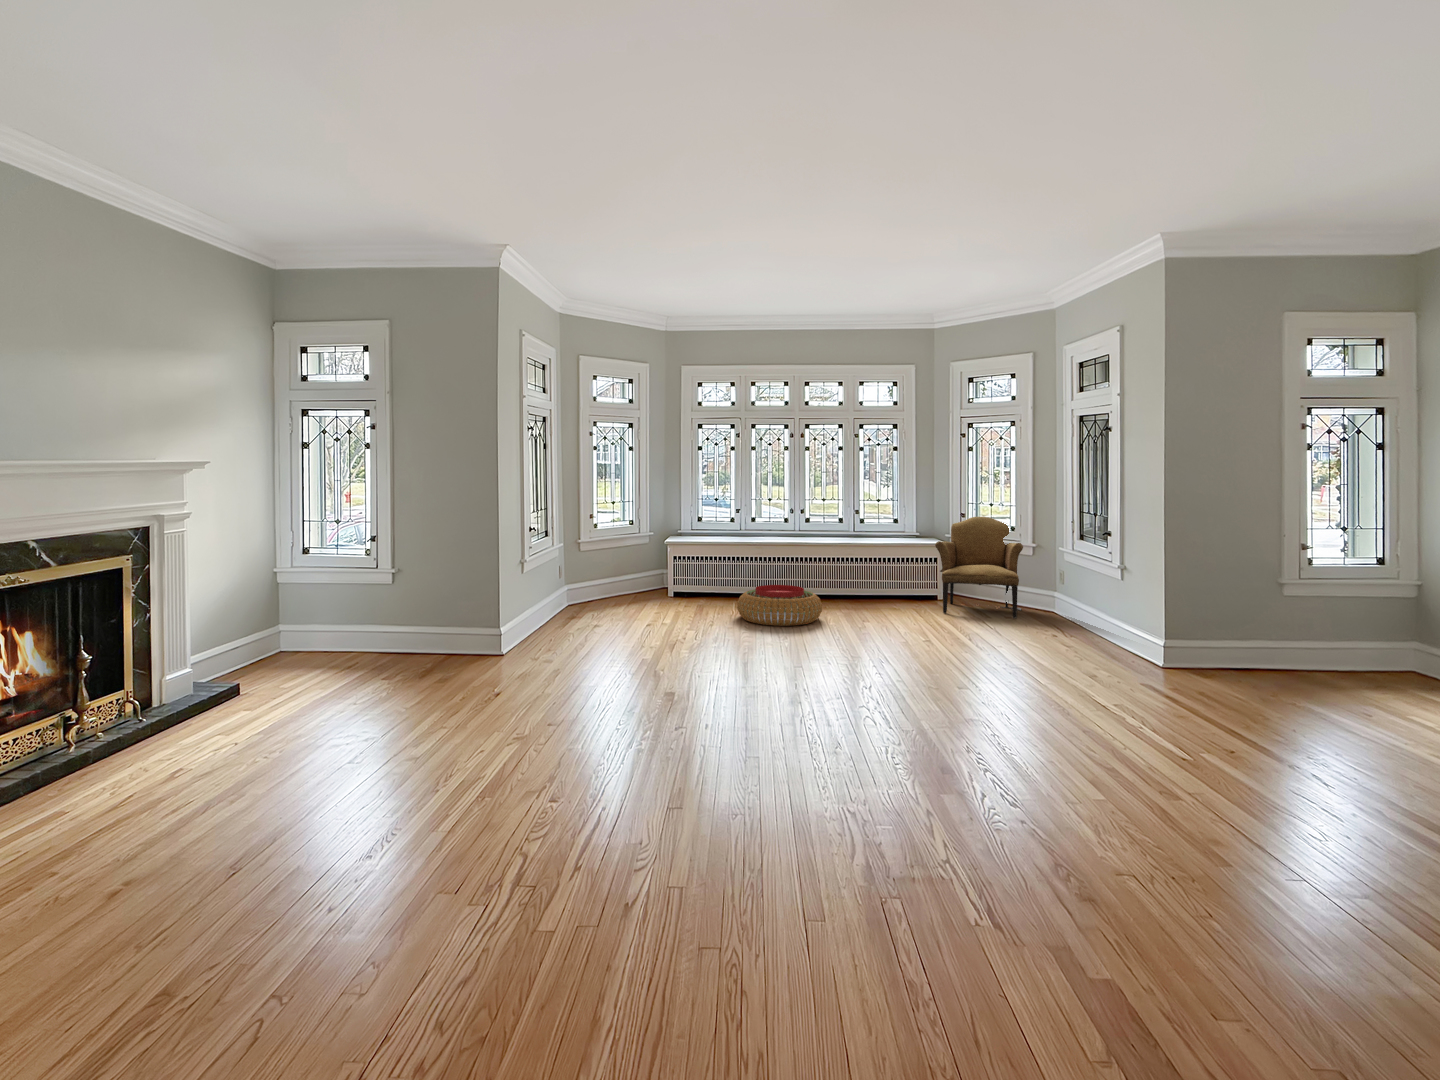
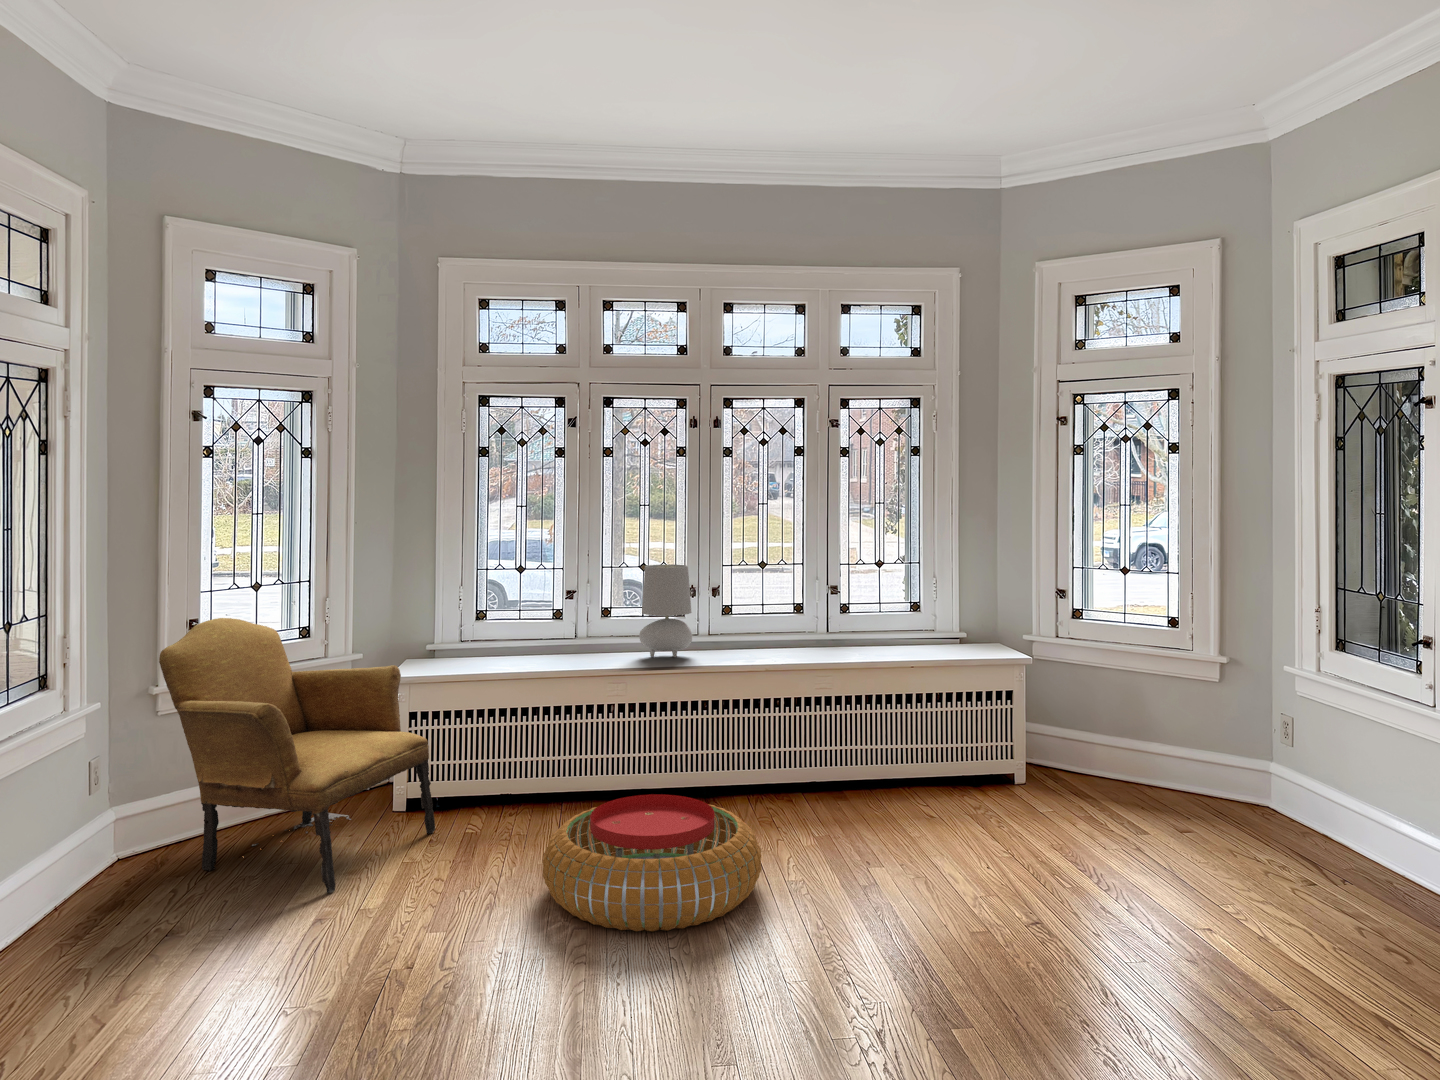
table lamp: none [768,499,792,539] -> present [639,564,692,657]
armchair: present [935,517,1023,618] -> present [159,618,435,893]

